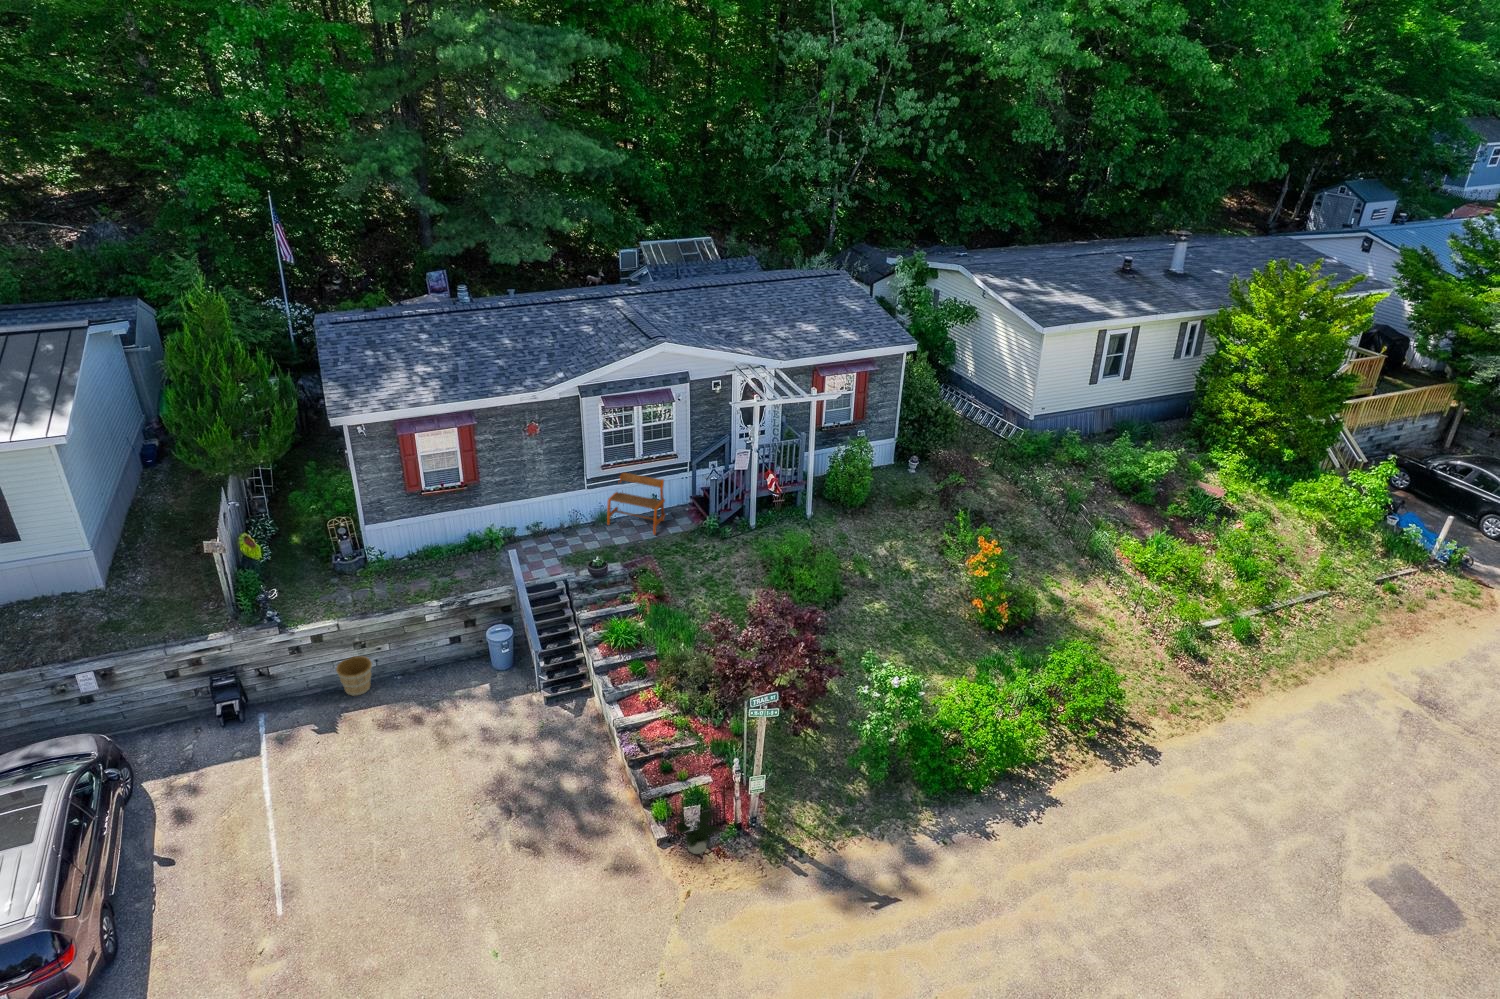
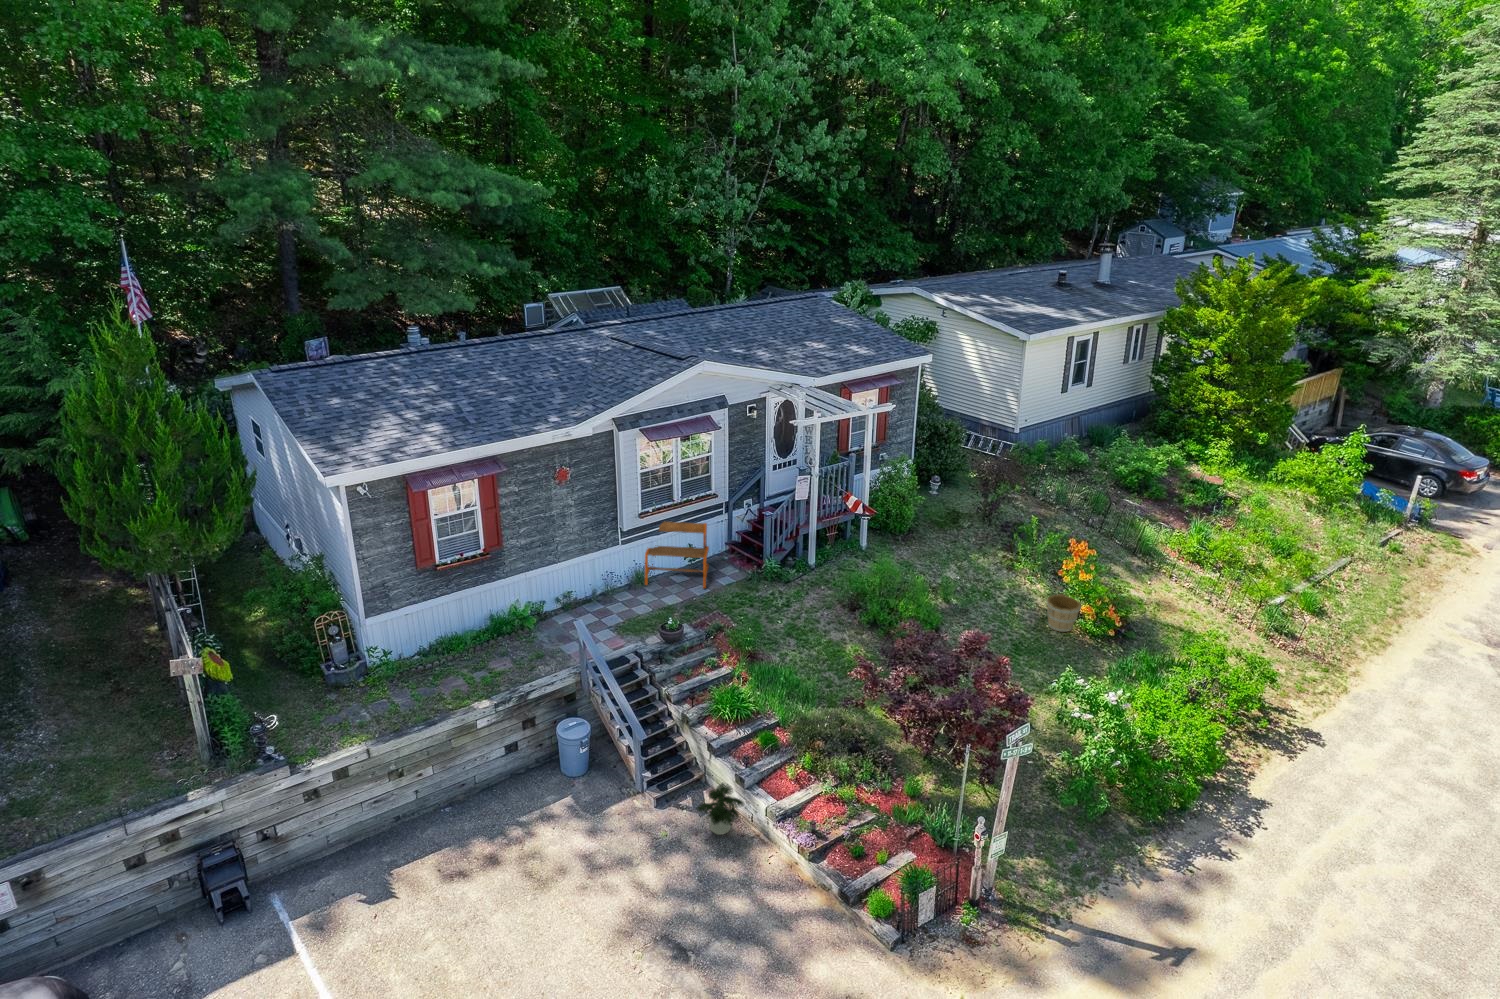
wooden bucket: present [336,656,372,696] -> present [1047,594,1081,632]
potted plant: present [675,813,721,854] -> present [697,782,744,835]

